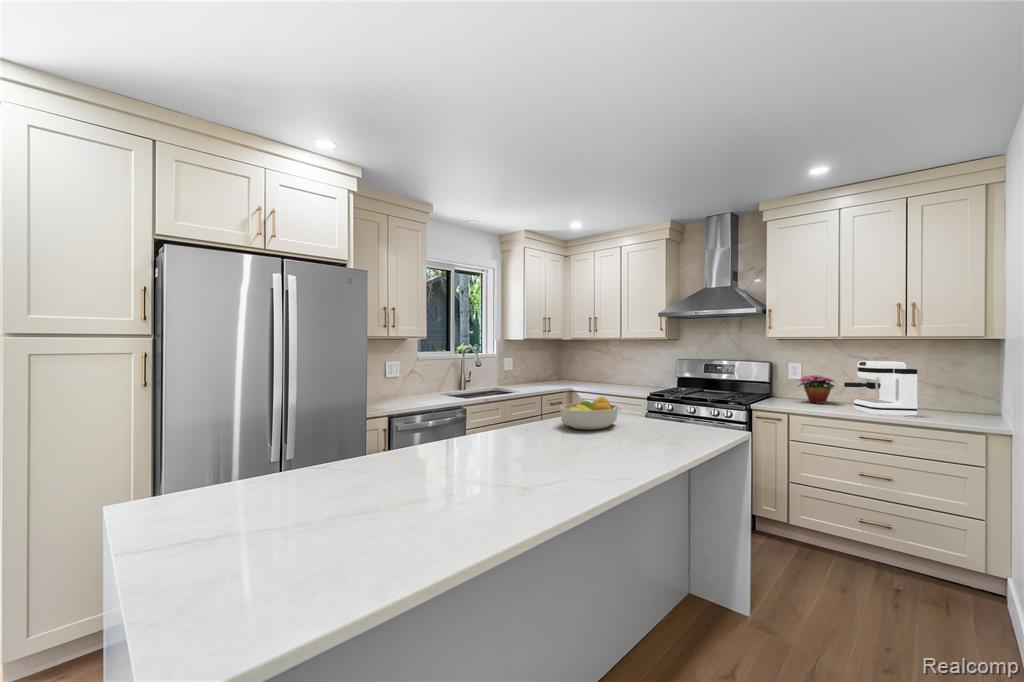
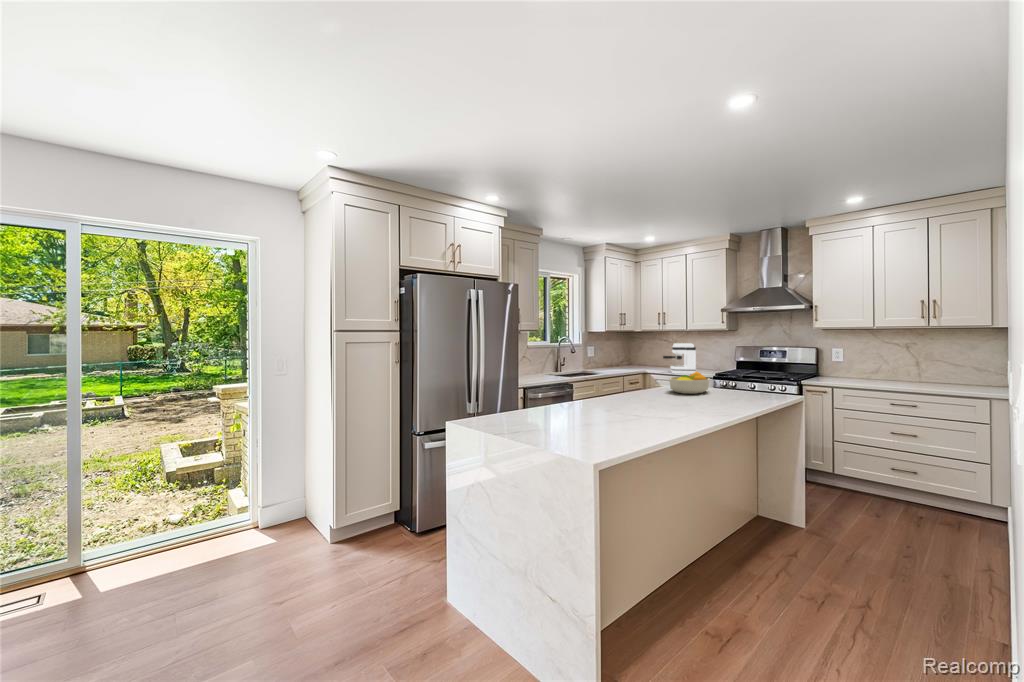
coffee maker: present [844,361,918,416] -> present [663,343,696,374]
flower arrangement: present [798,375,836,403] -> none [836,357,877,380]

